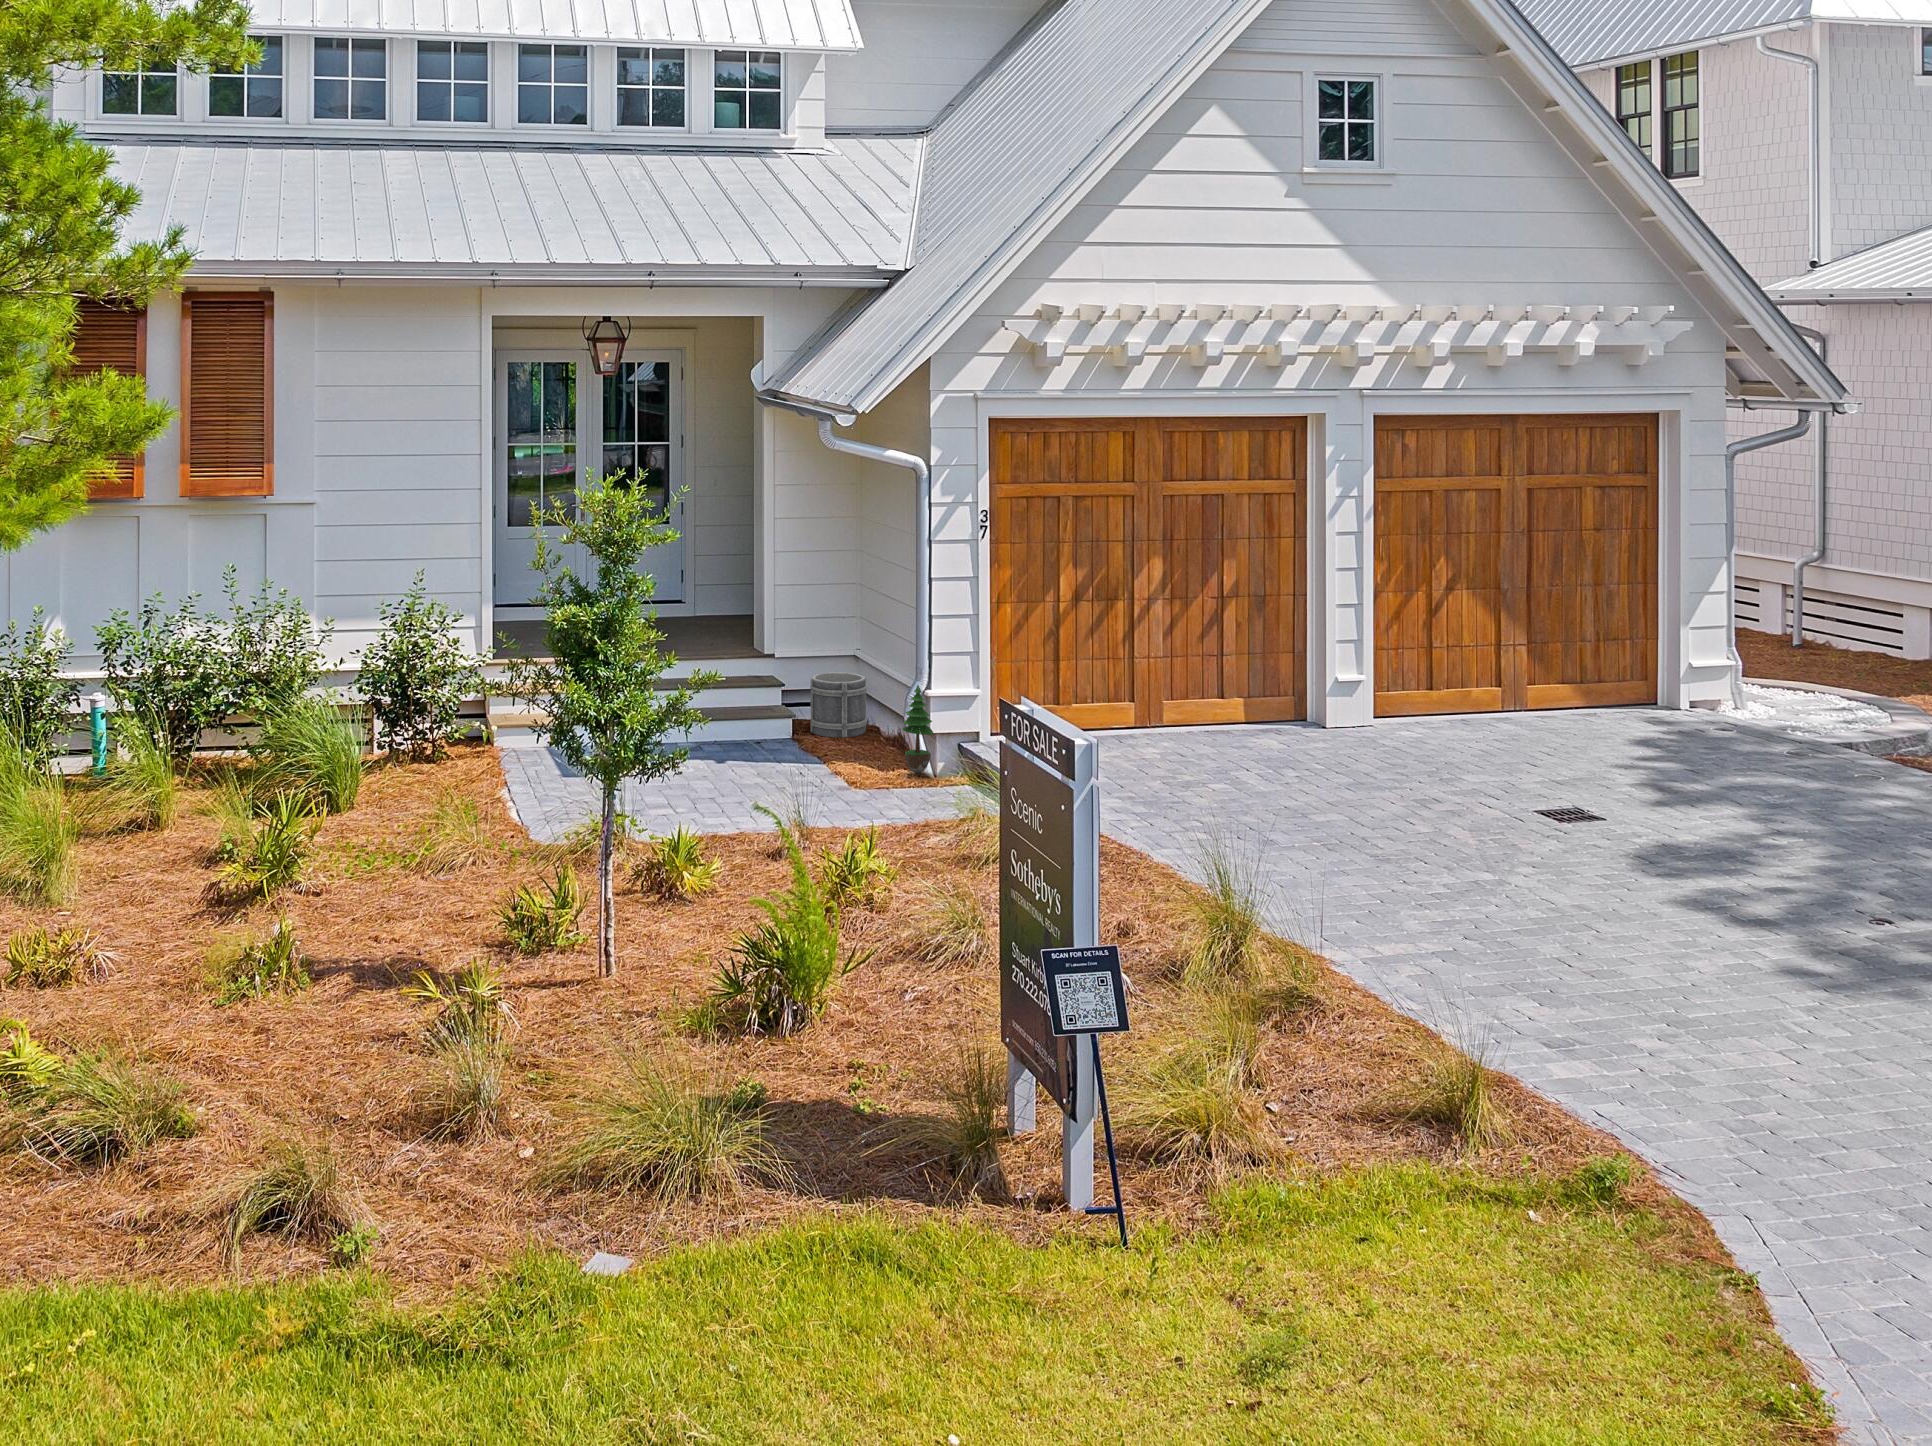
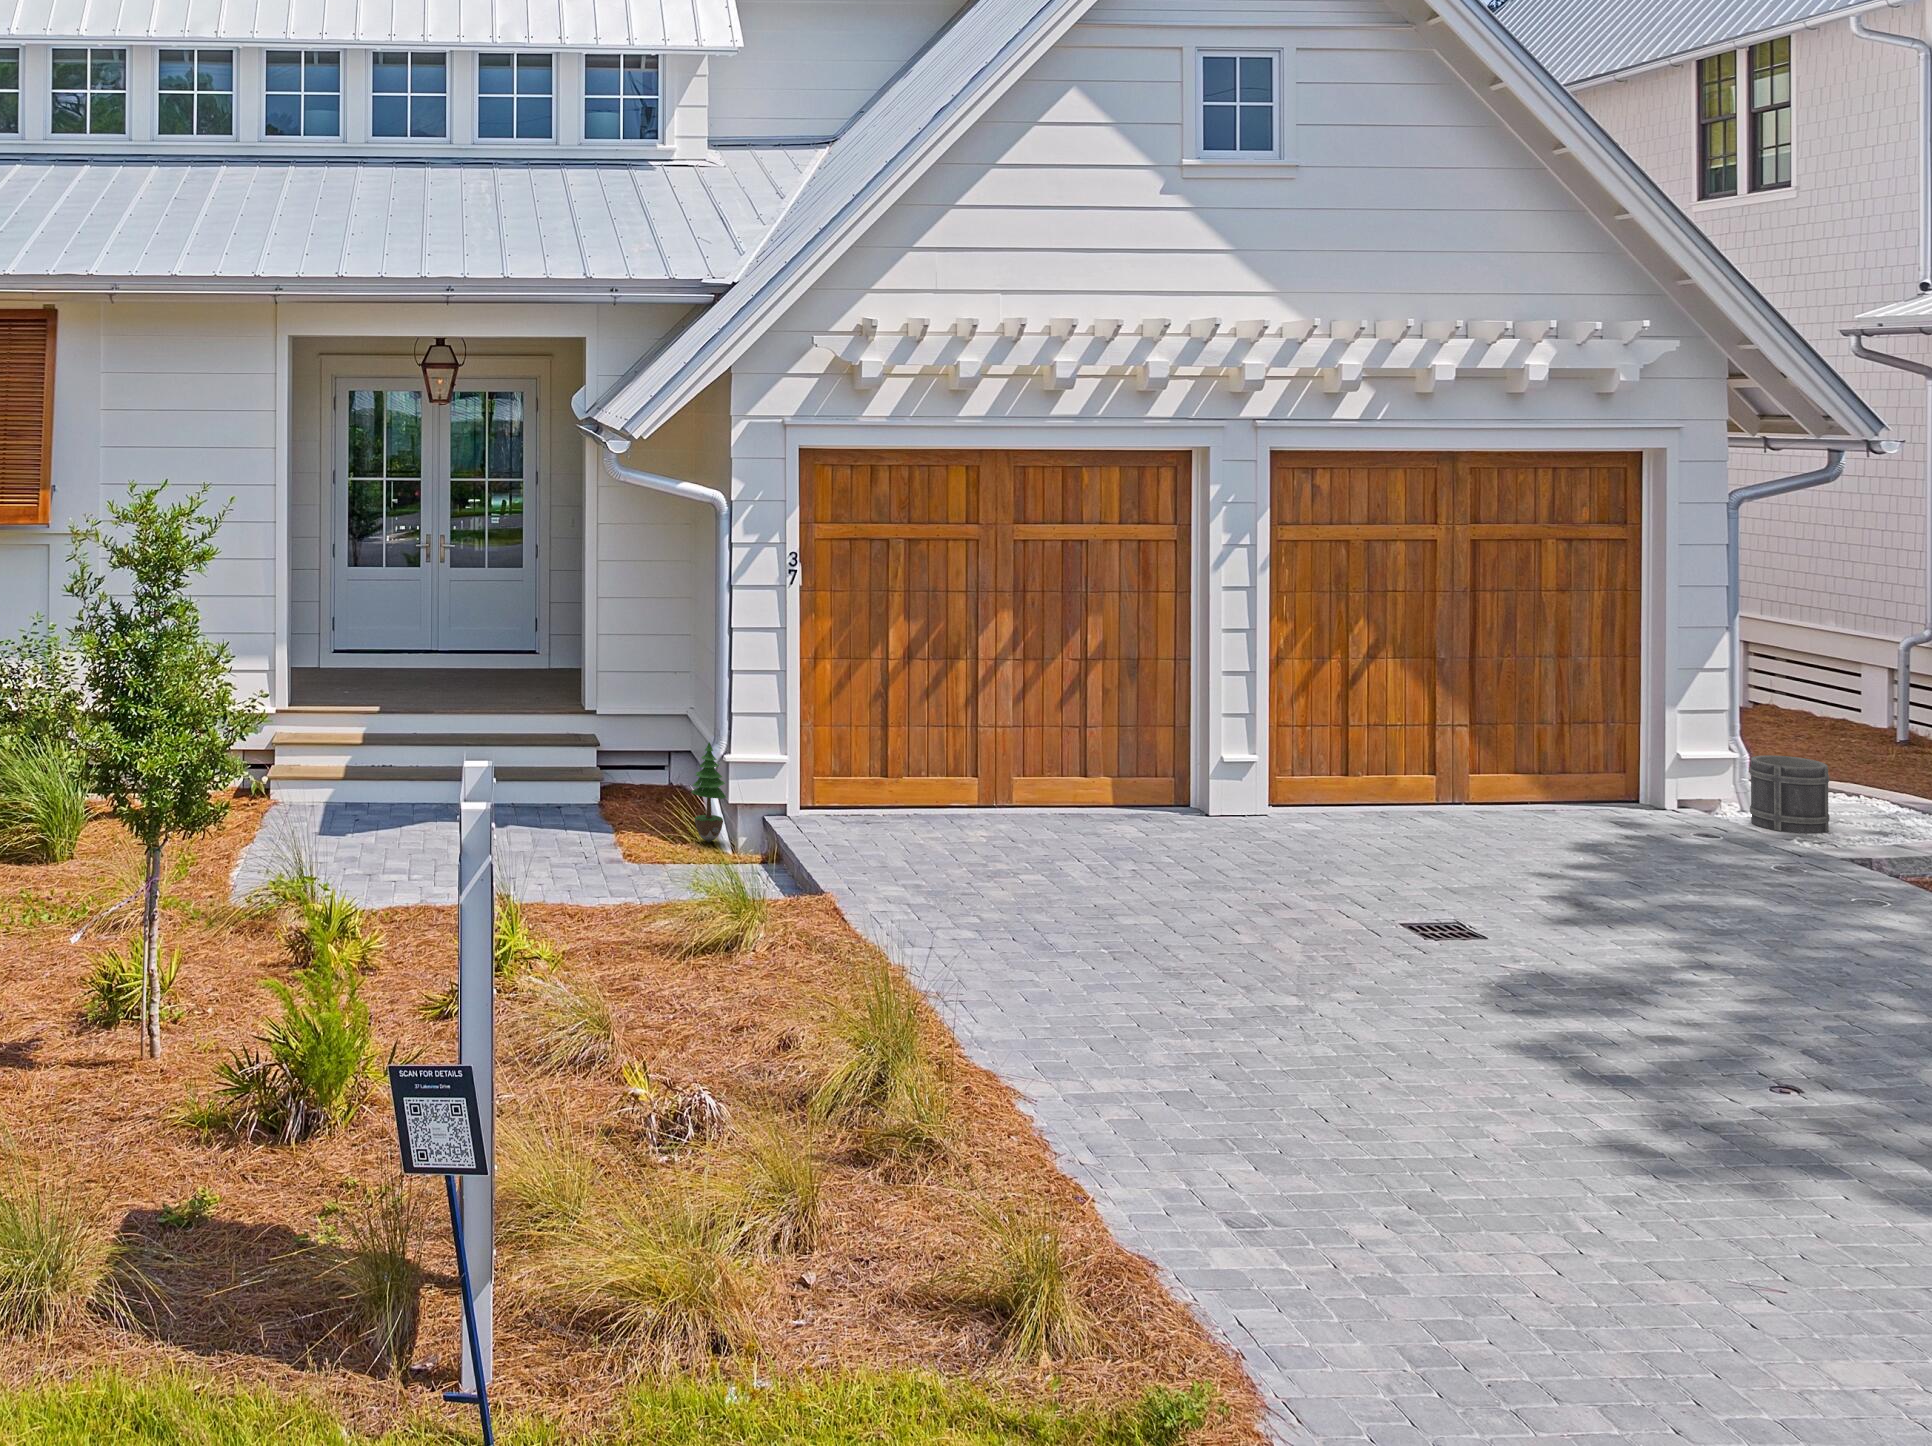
bucket: present [810,672,866,738] -> present [1750,755,1829,834]

